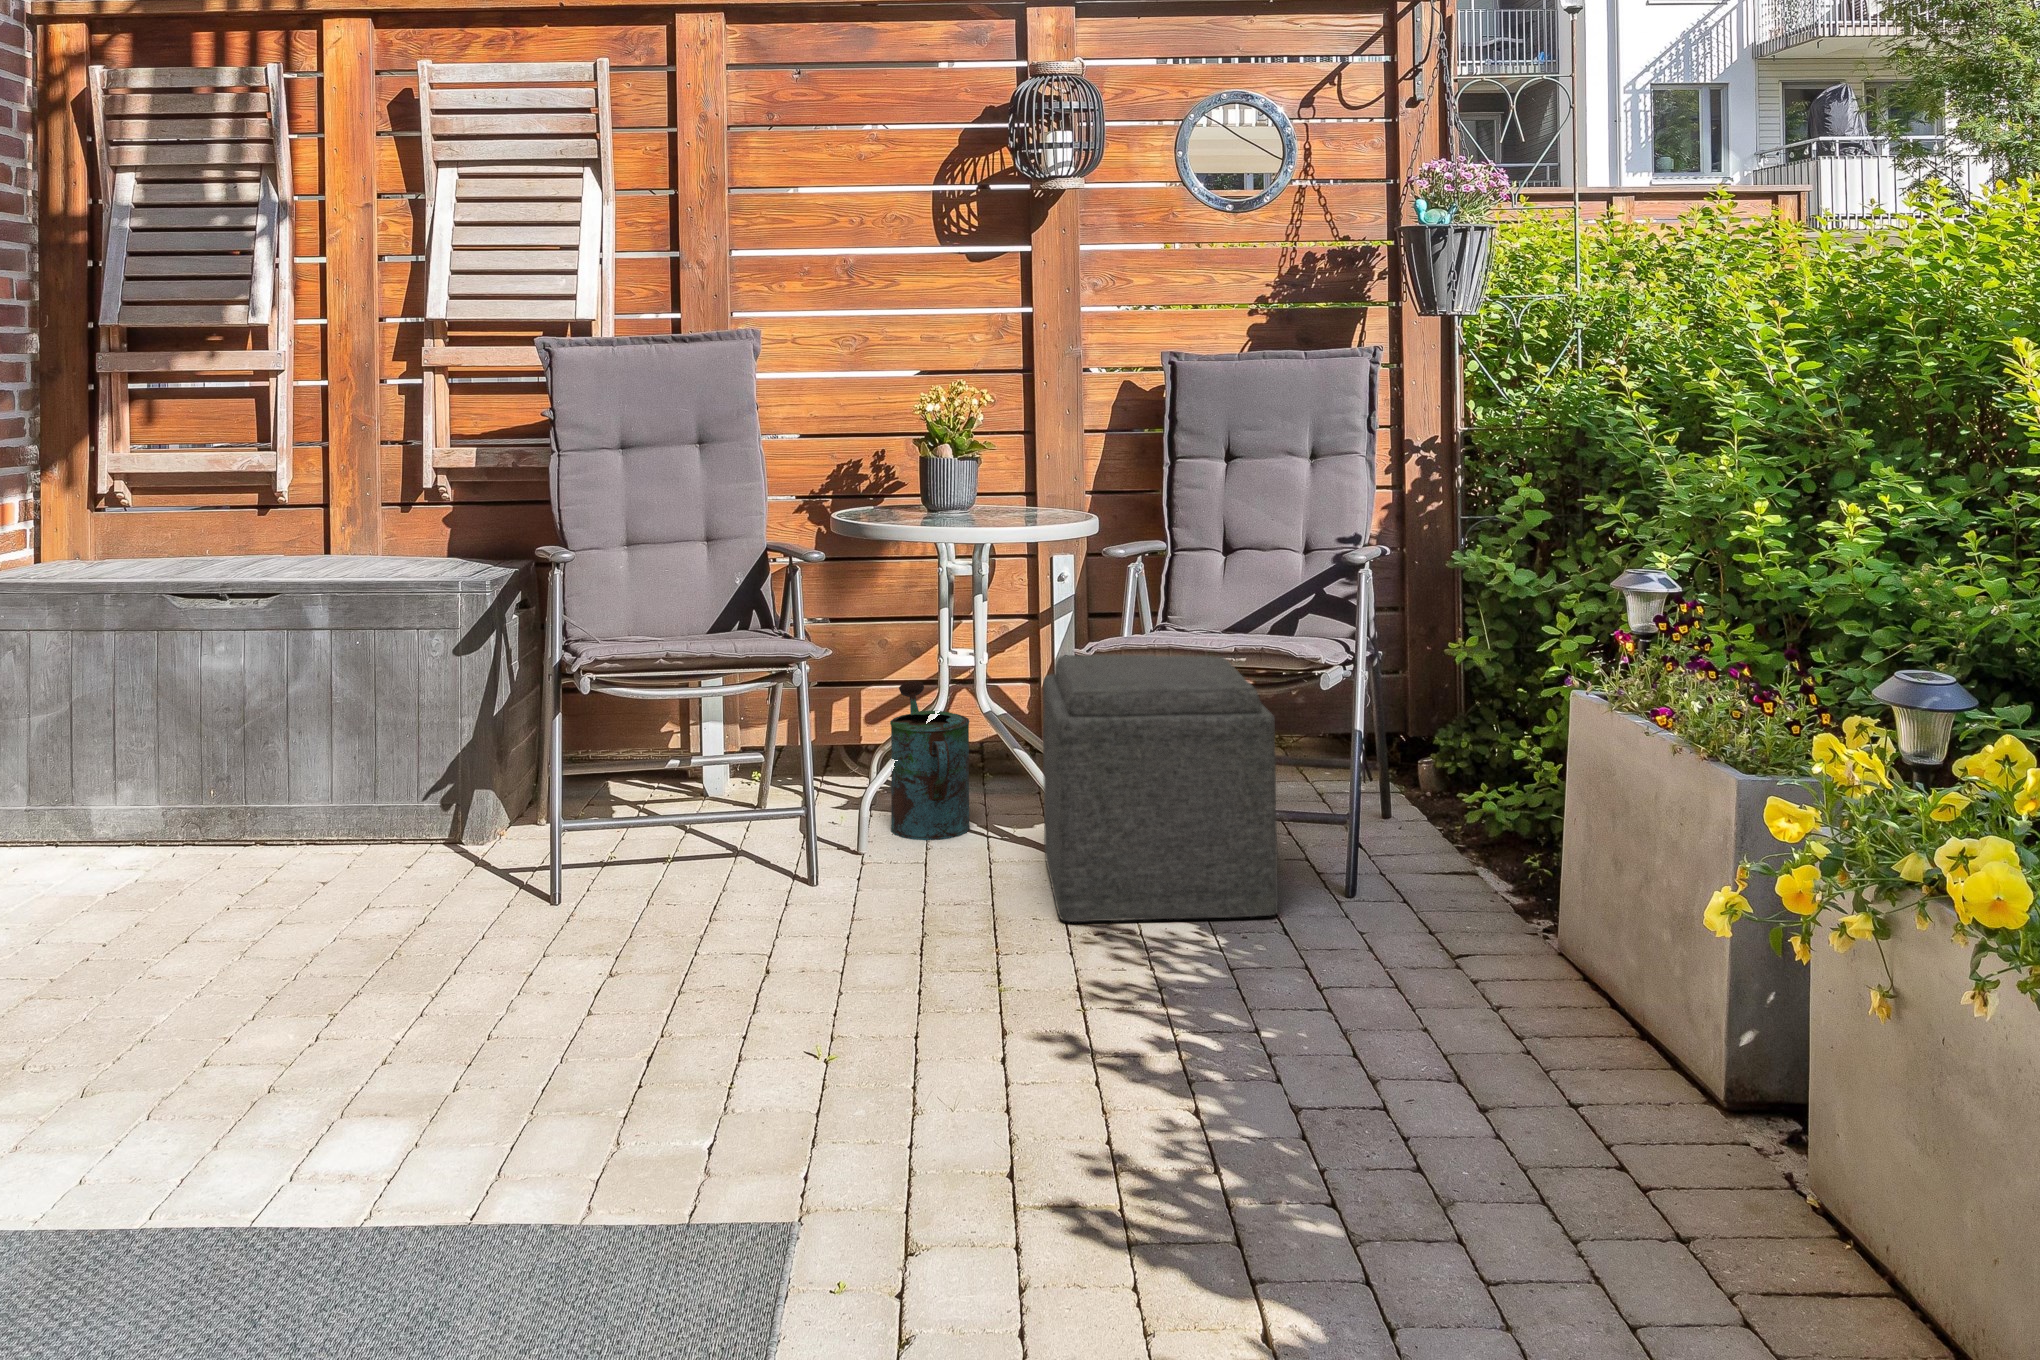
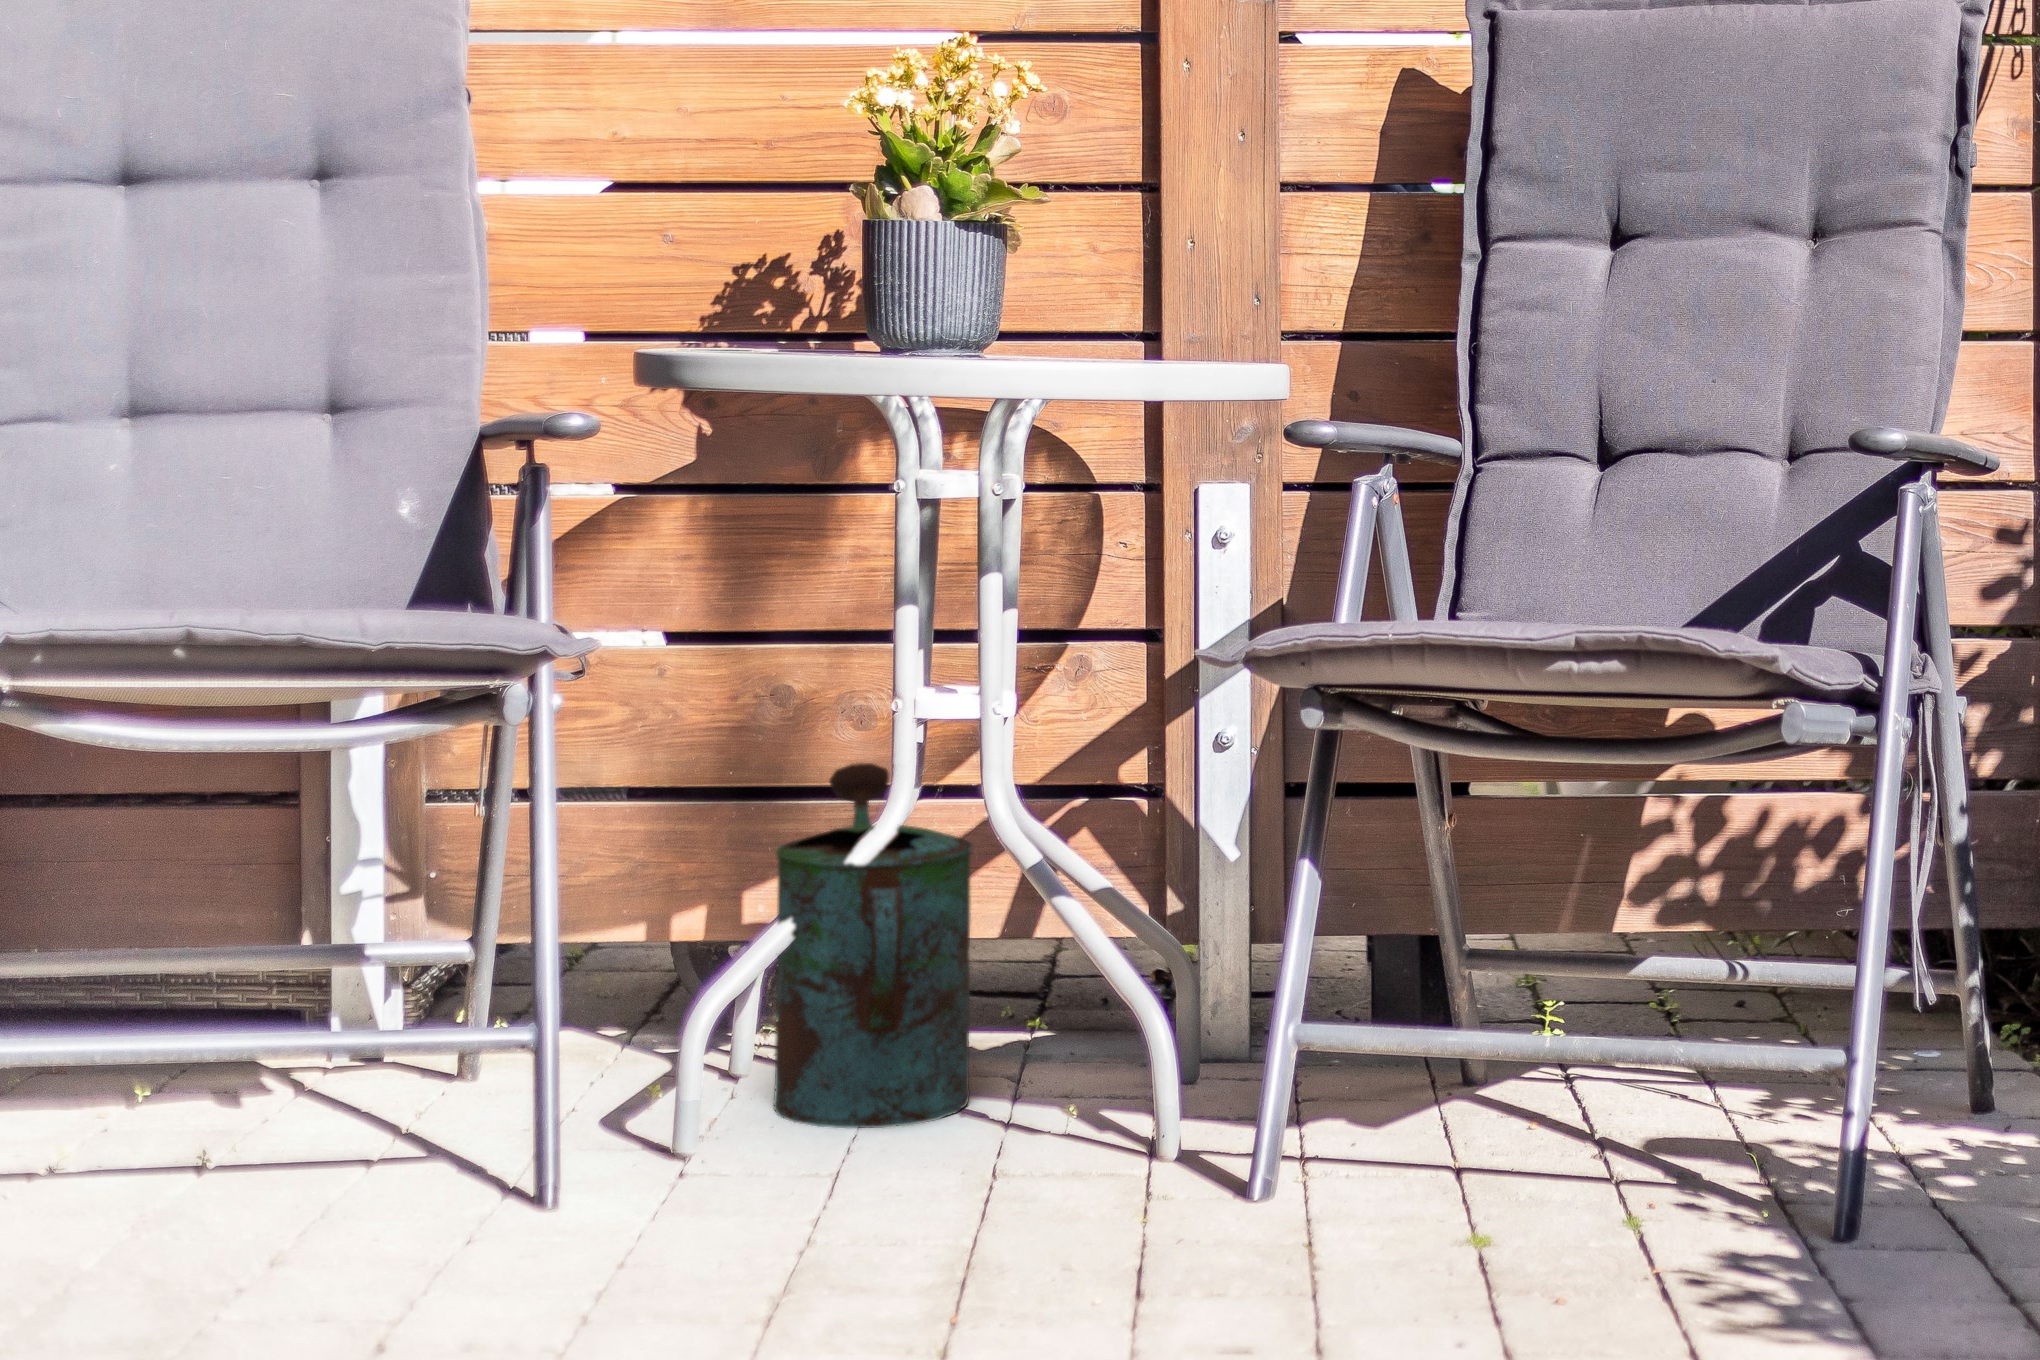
ottoman: present [1043,655,1278,922] -> none [1095,673,1657,1305]

